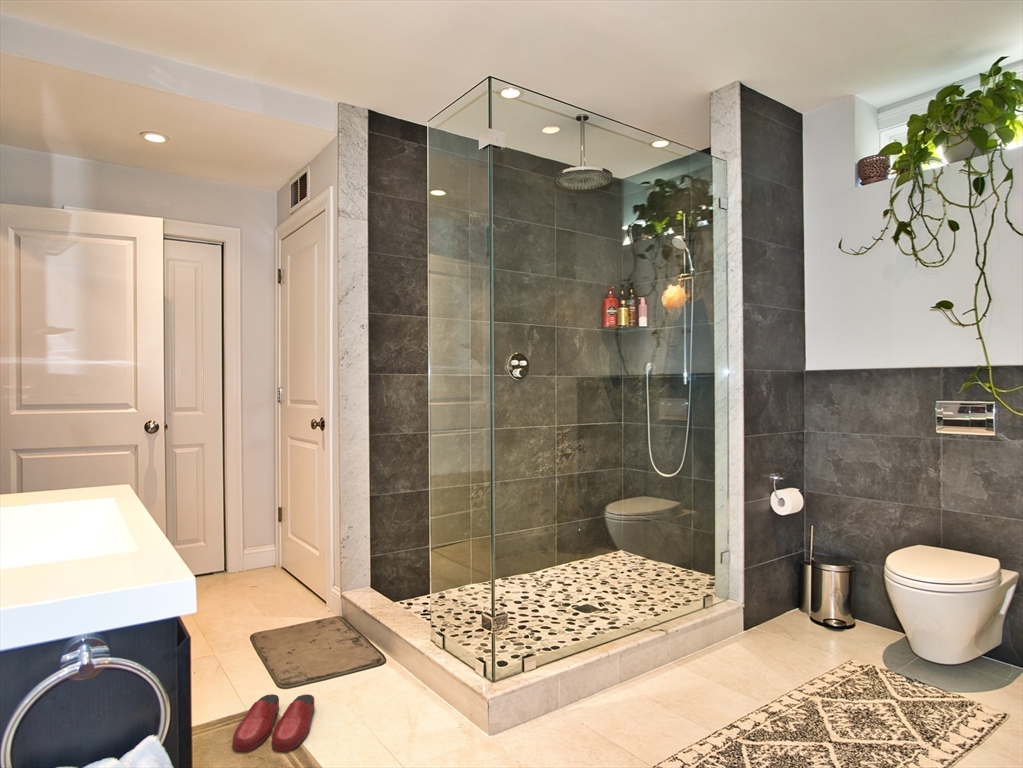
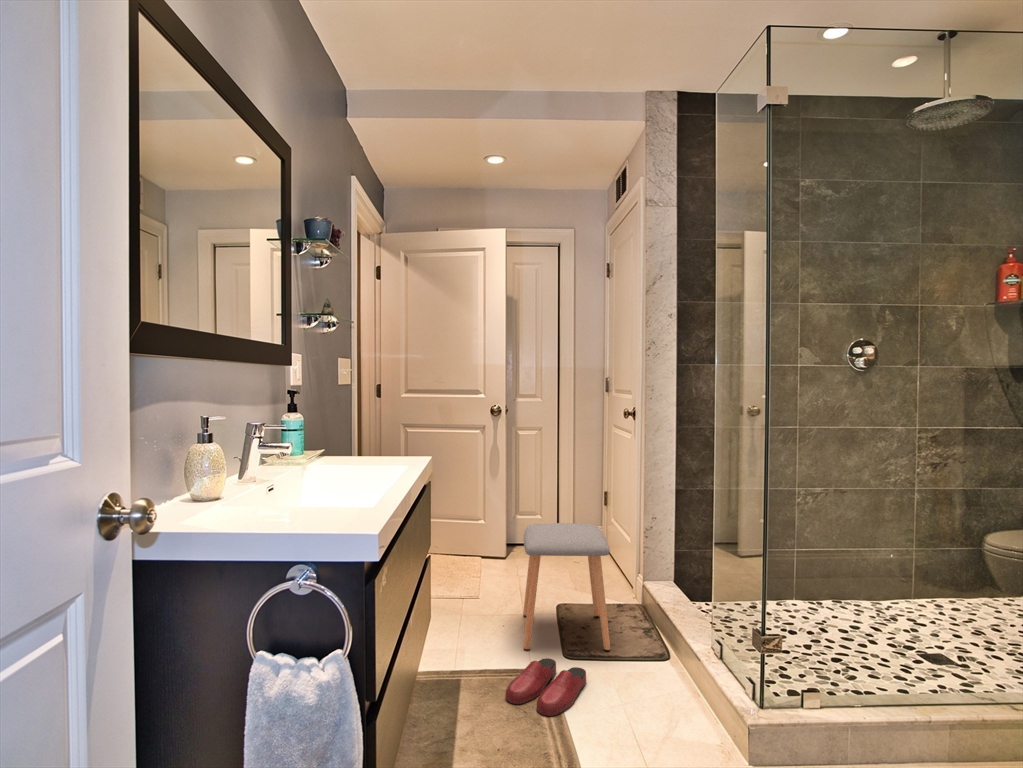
stool: none [216,545,326,694] -> present [523,523,610,651]

